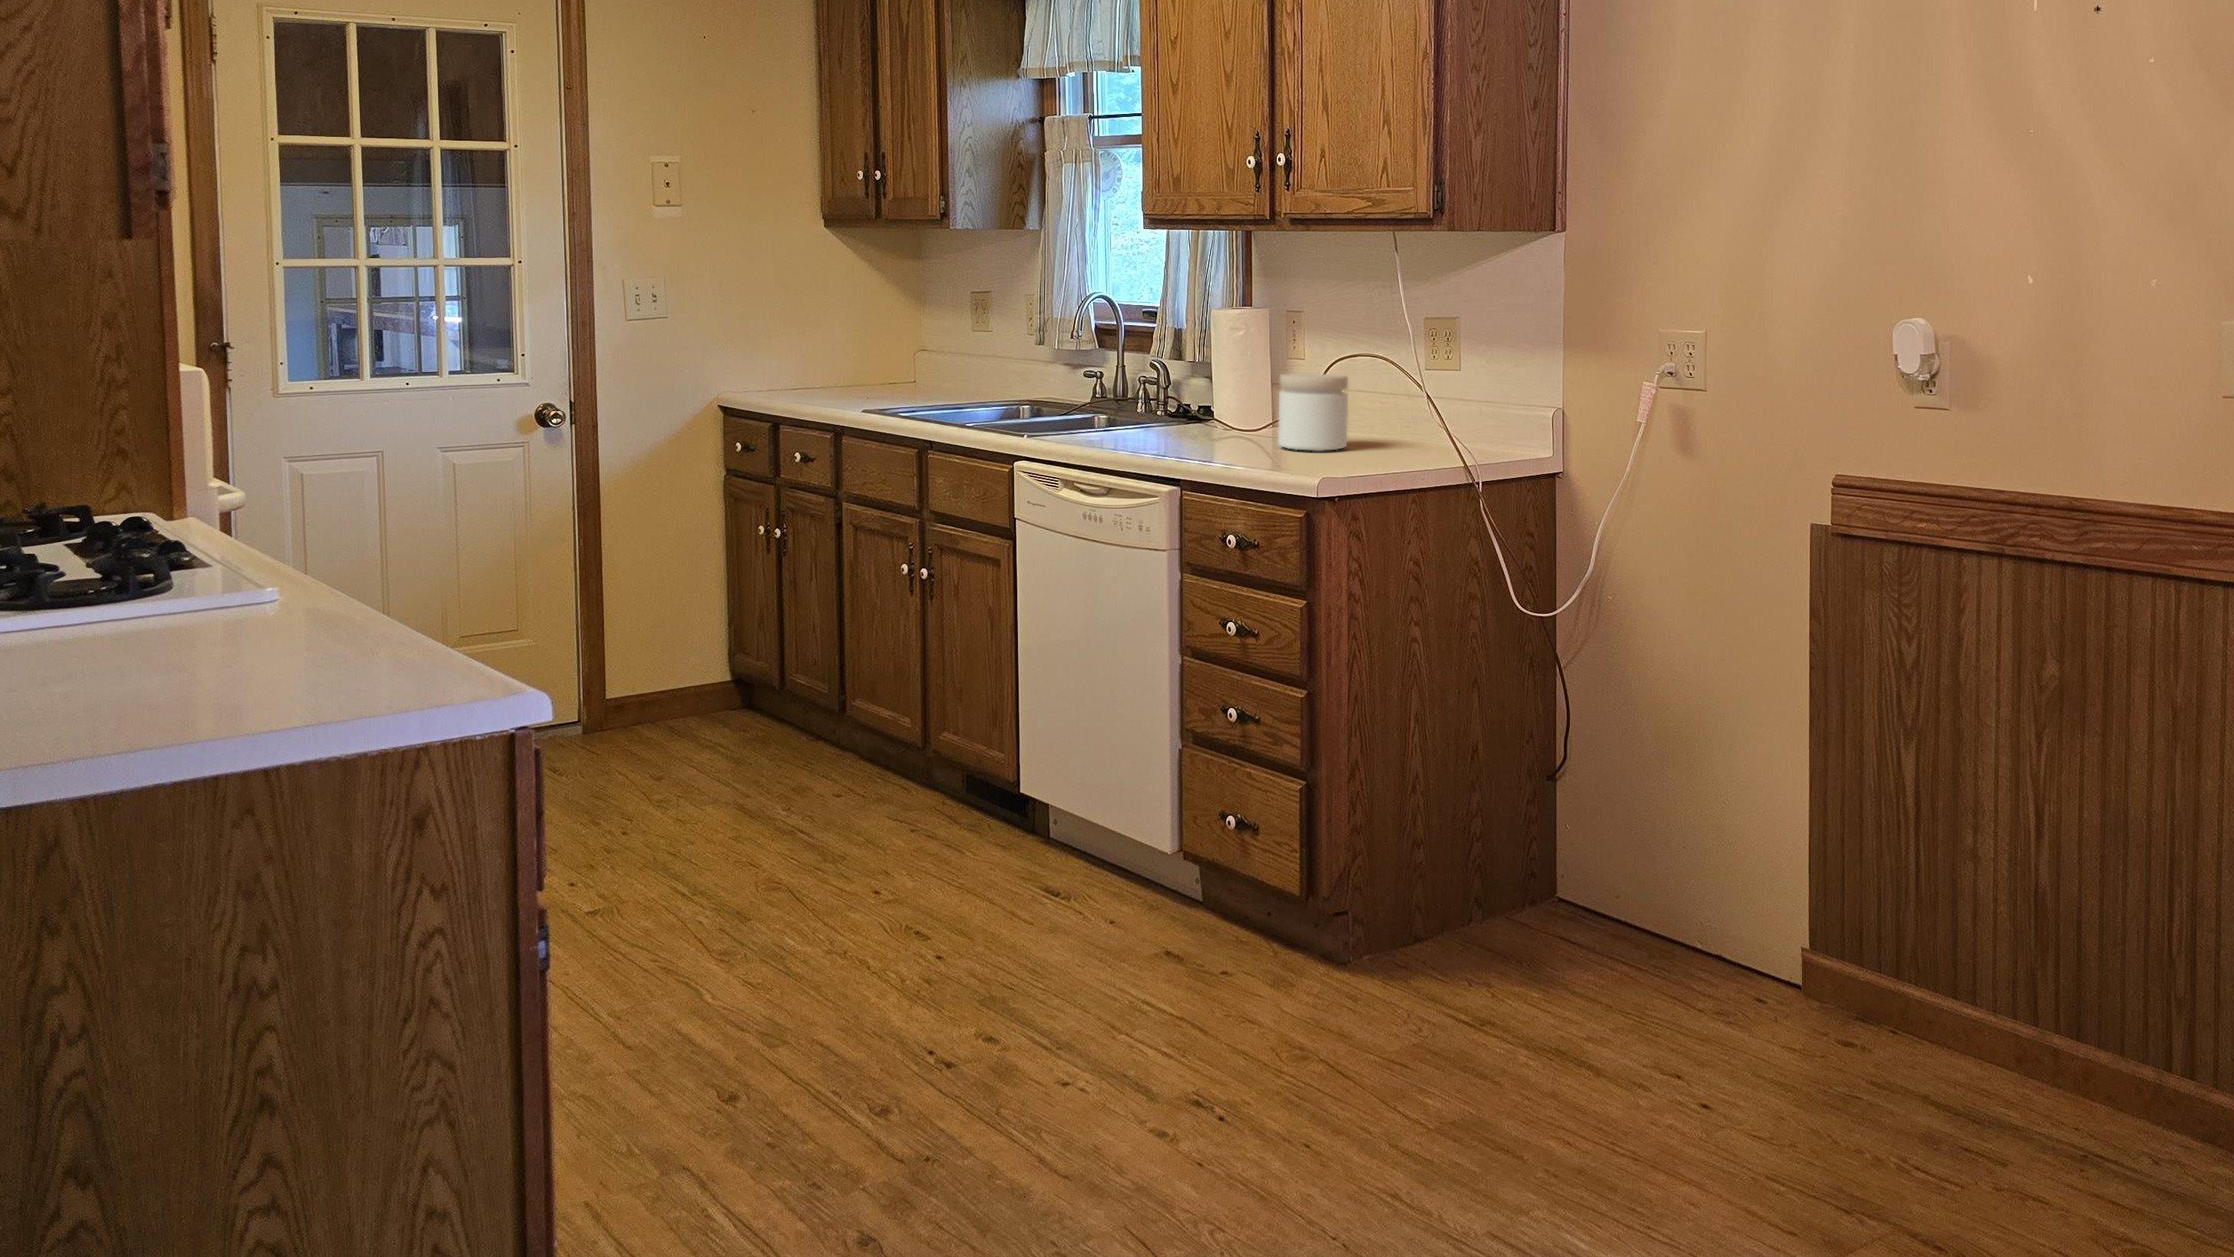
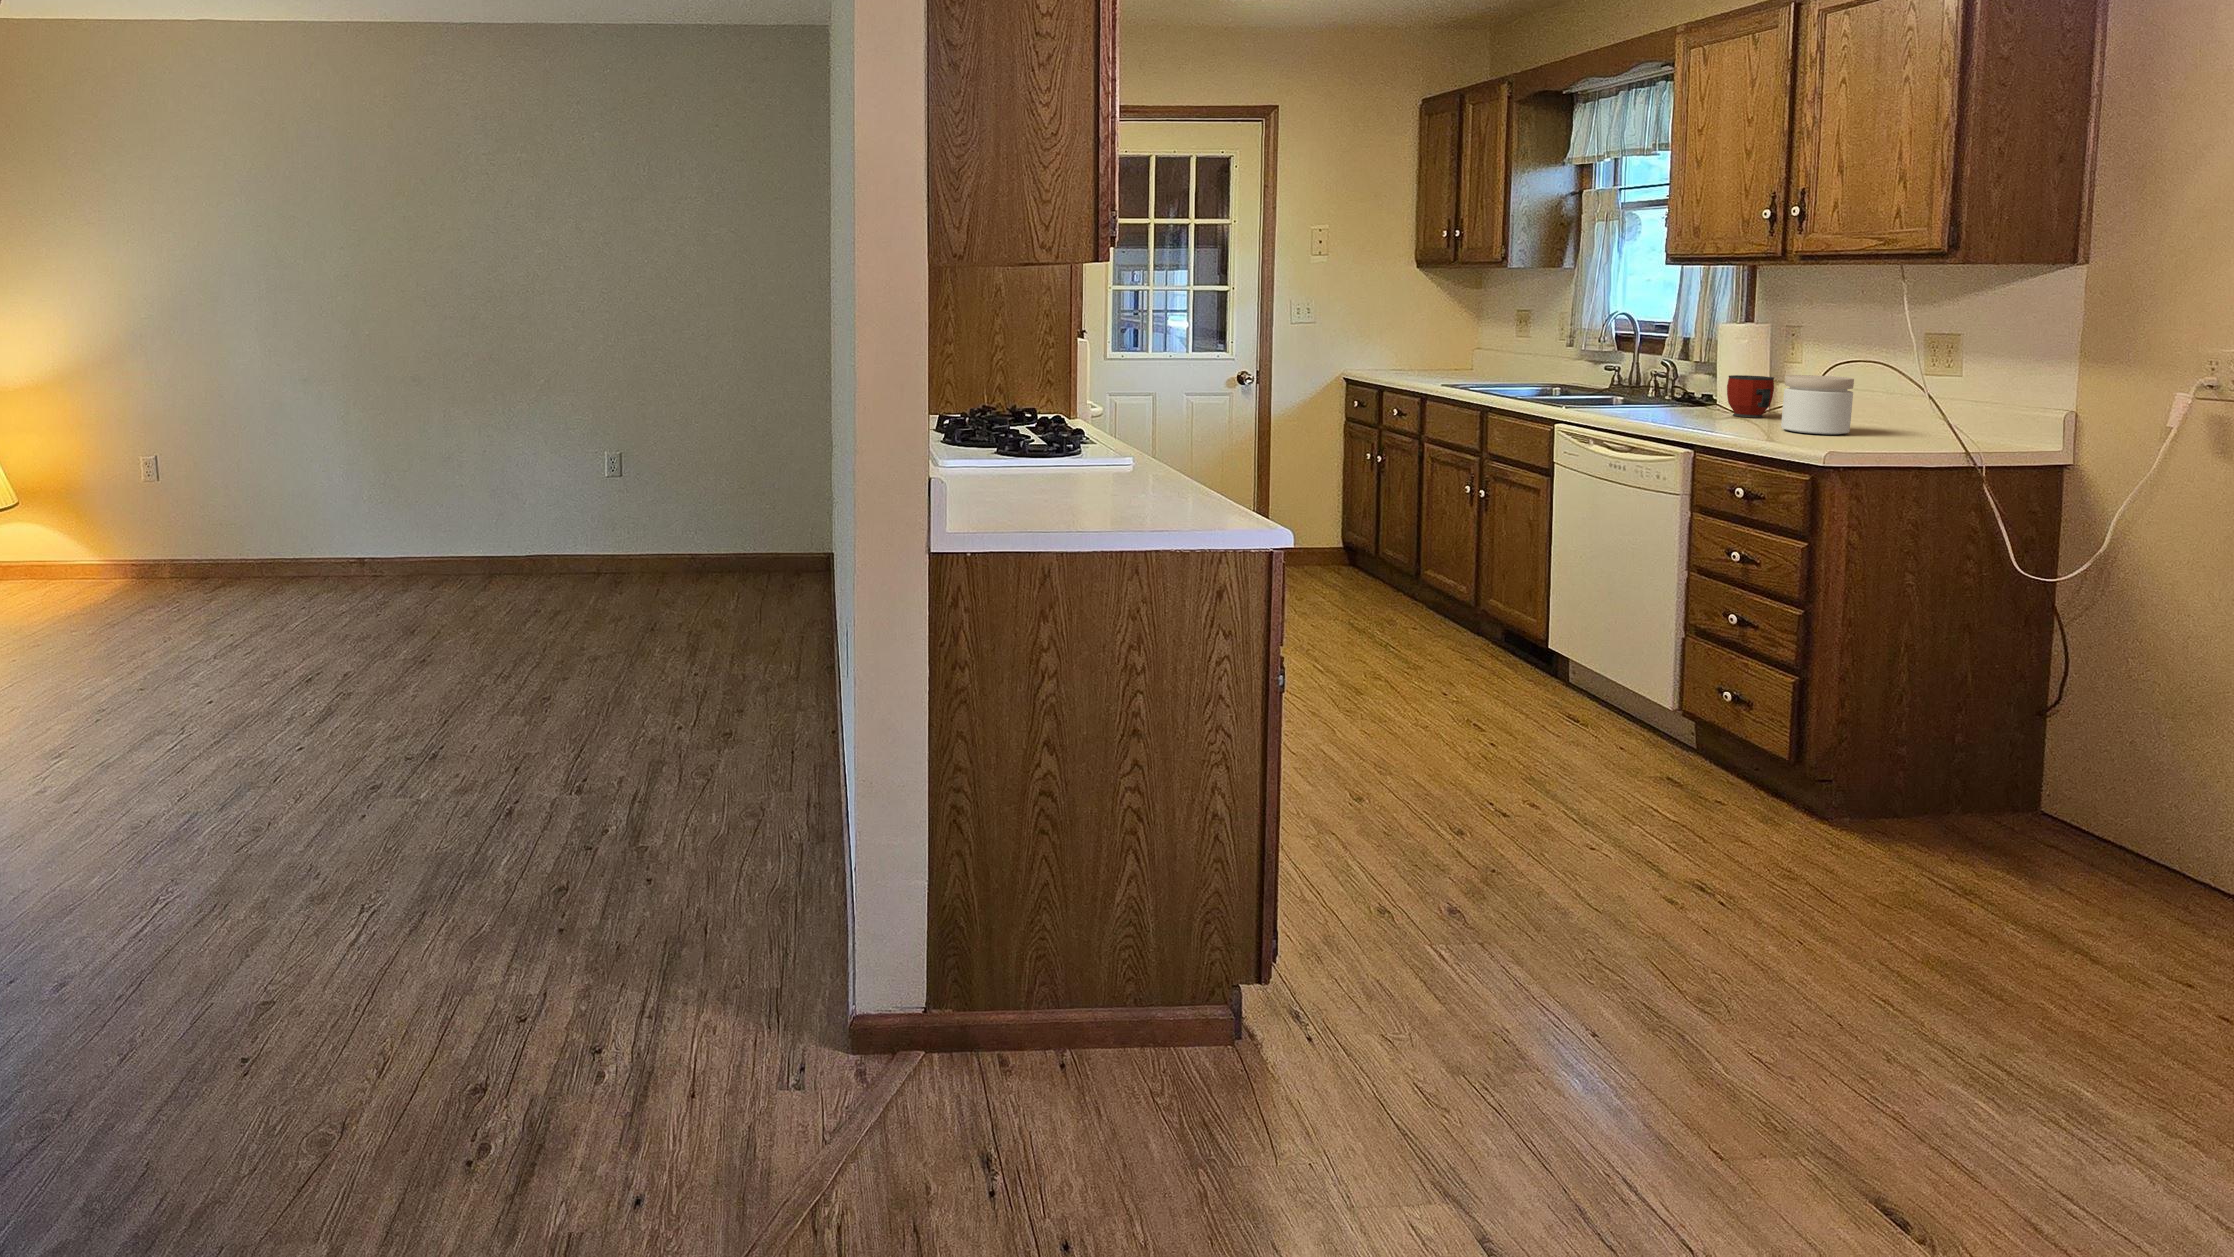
mug: none [1219,377,1269,433] -> present [1727,375,1774,418]

